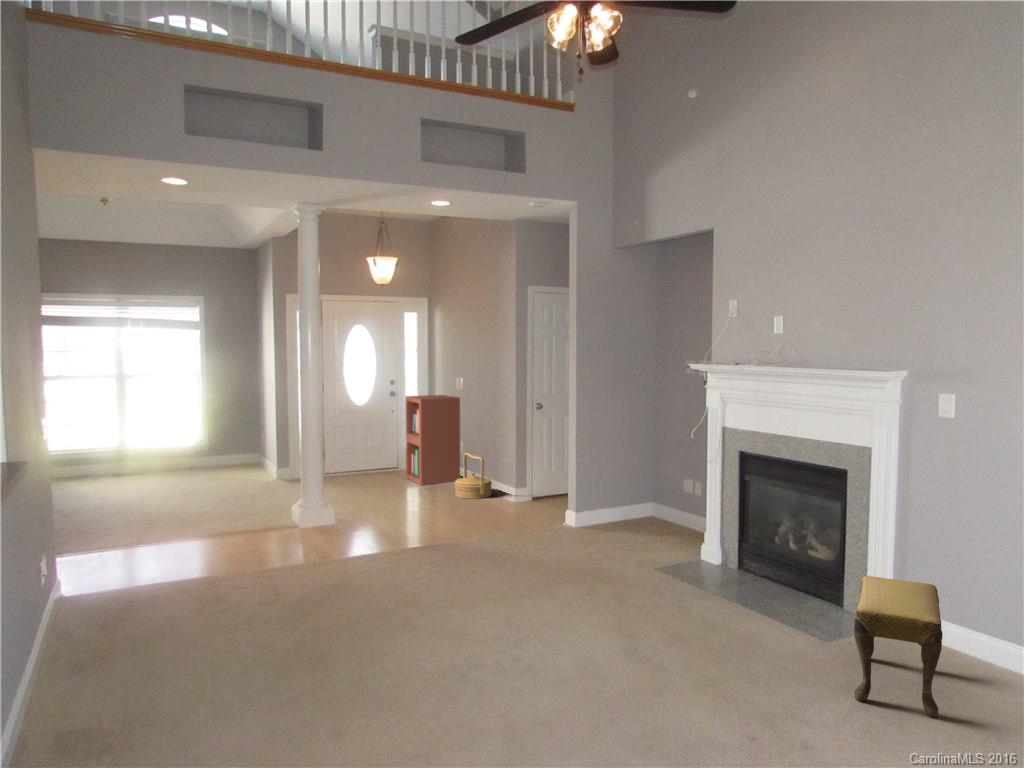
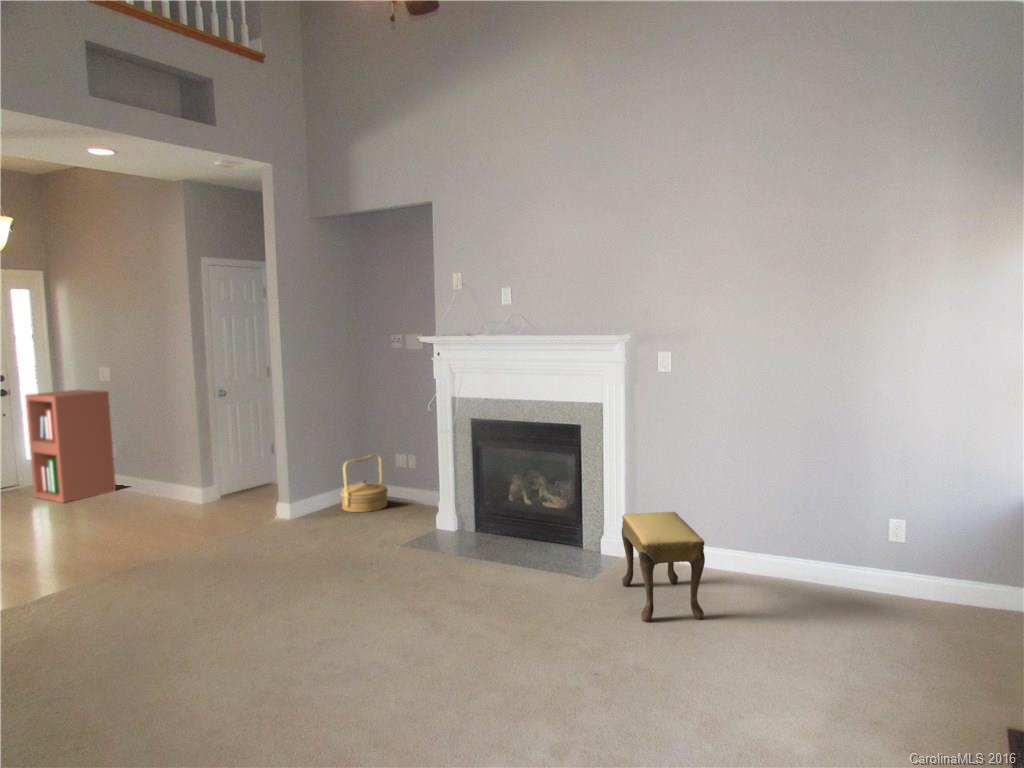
woven basket: present [455,453,492,499] -> present [341,454,388,512]

